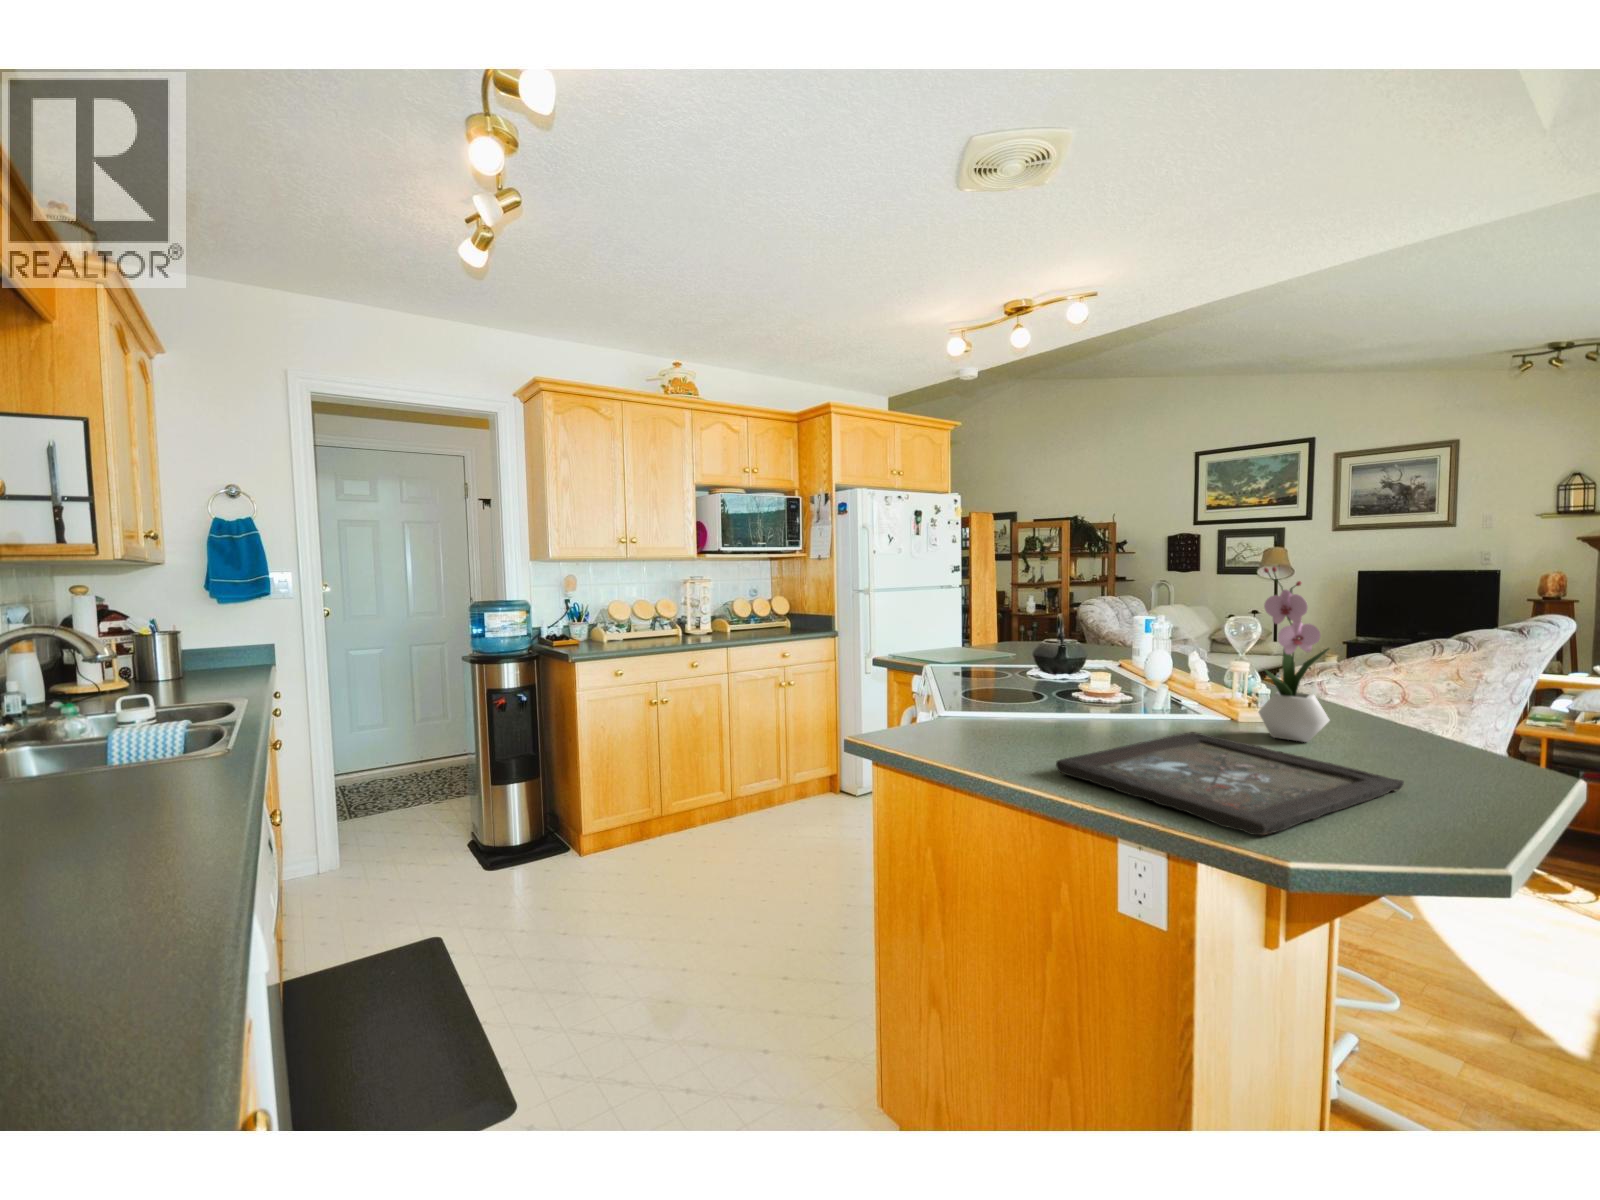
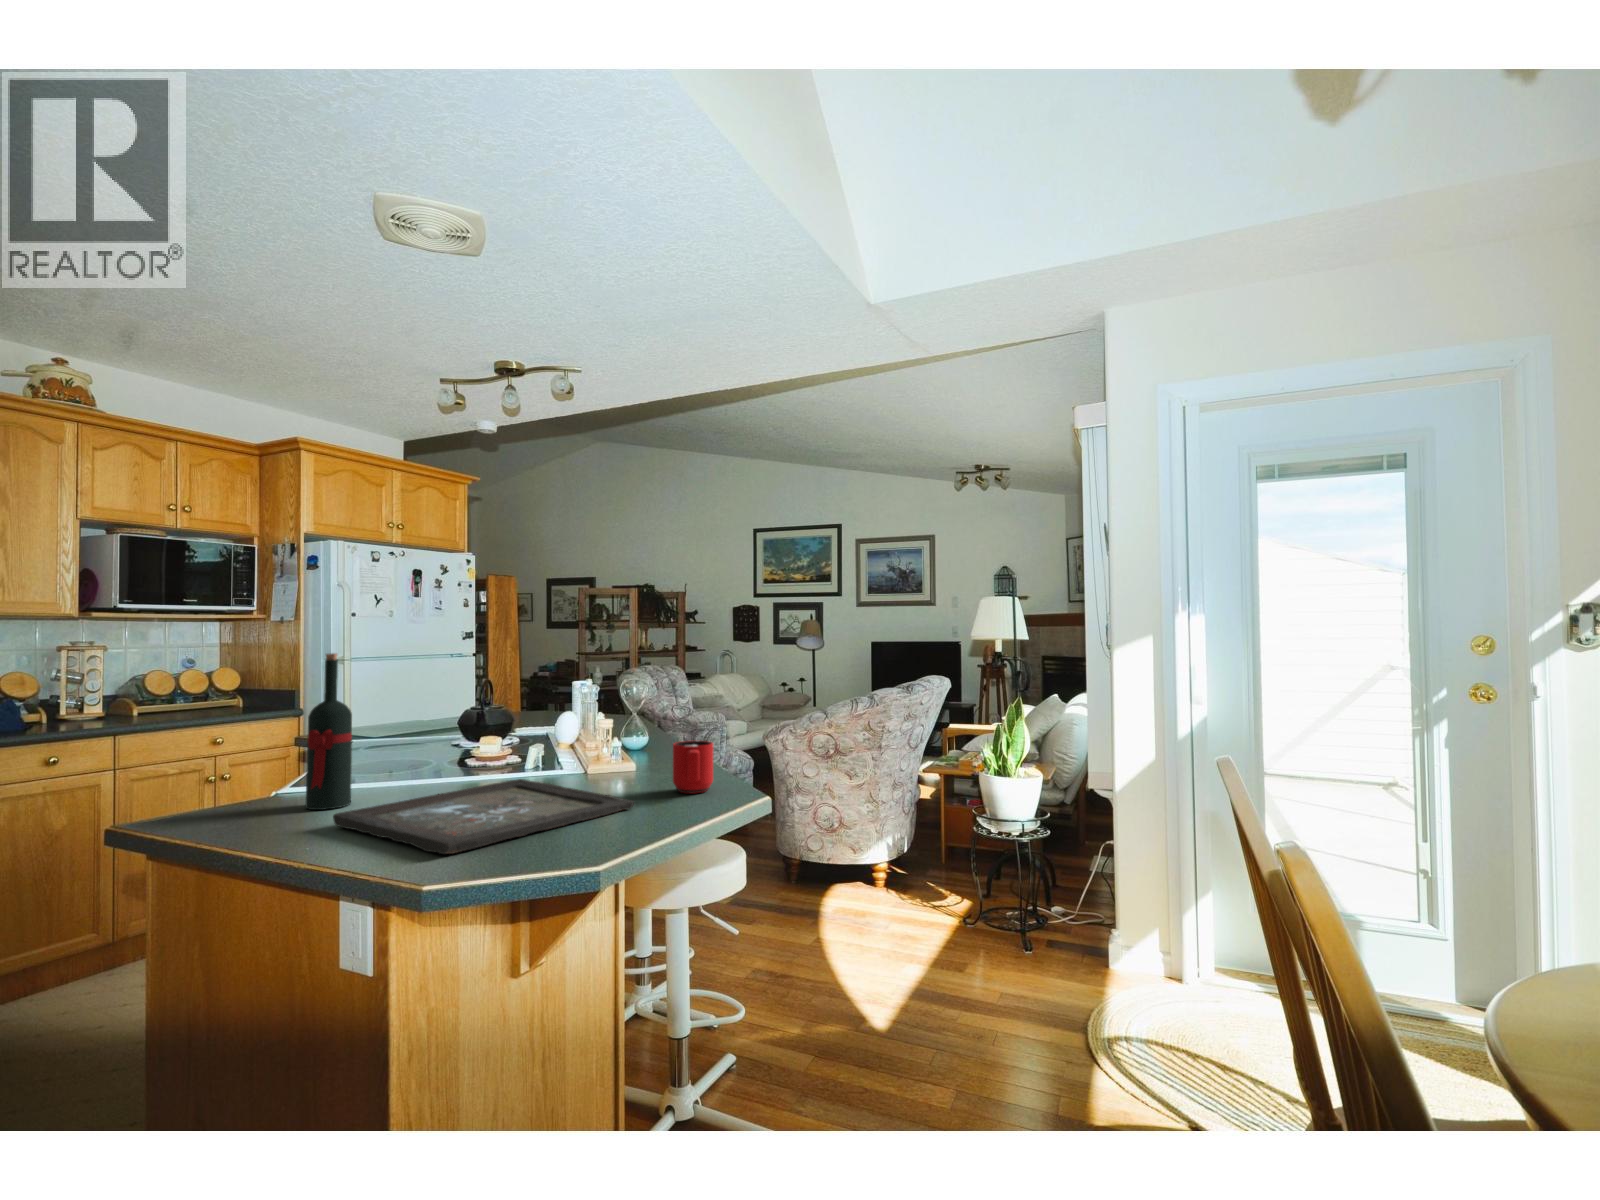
flower arrangement: present [1258,567,1330,742] -> none [586,627,649,781]
wine bottle: none [990,596,1031,748] -> present [305,653,352,810]
mug: none [1410,706,1480,774] -> present [673,741,713,793]

